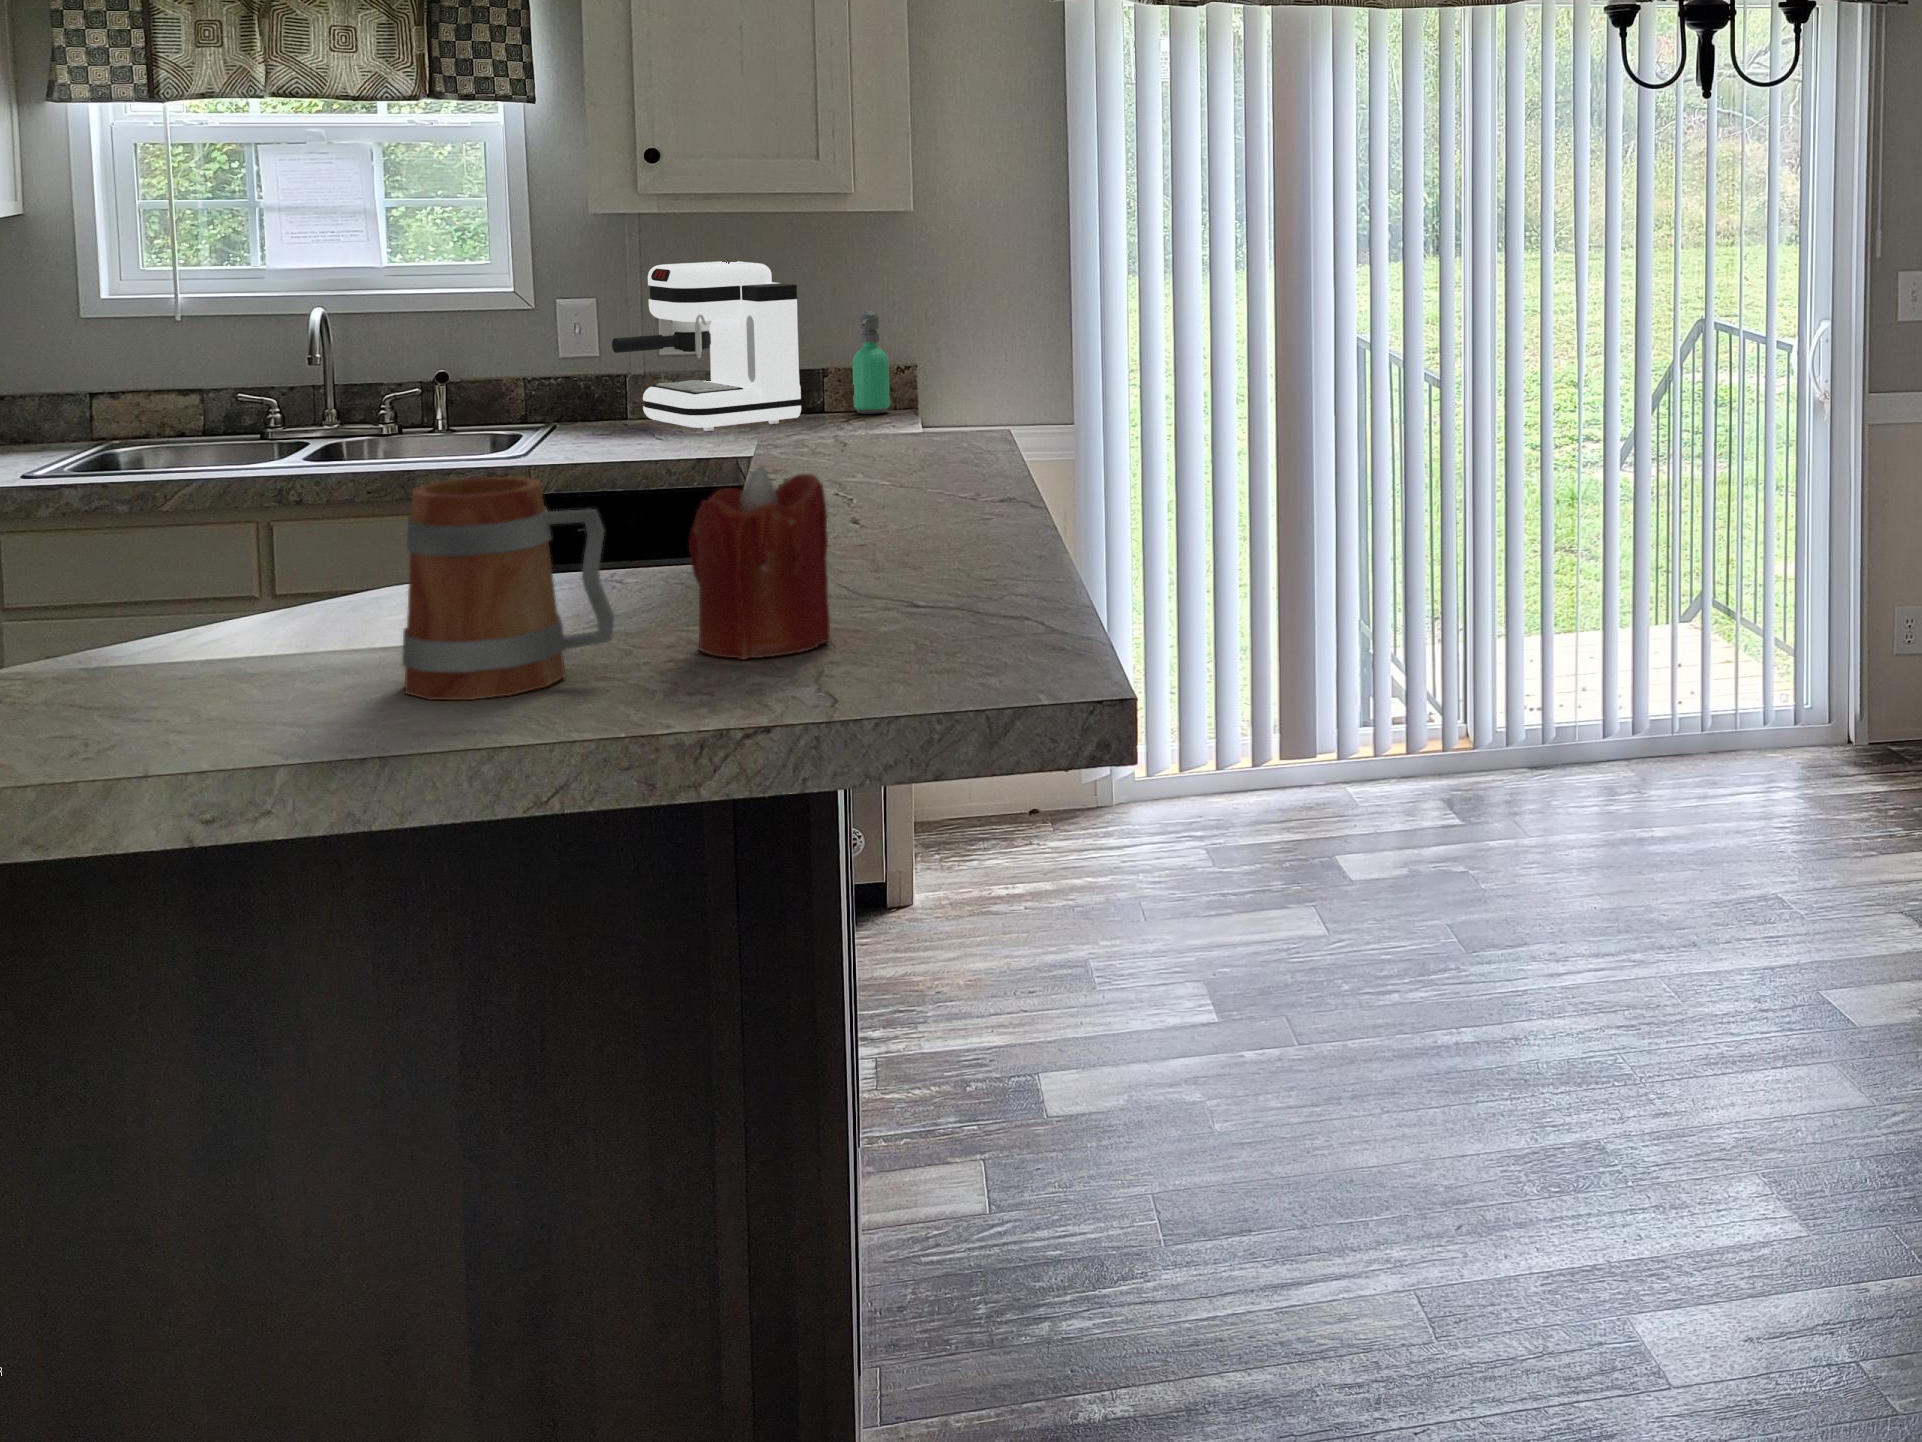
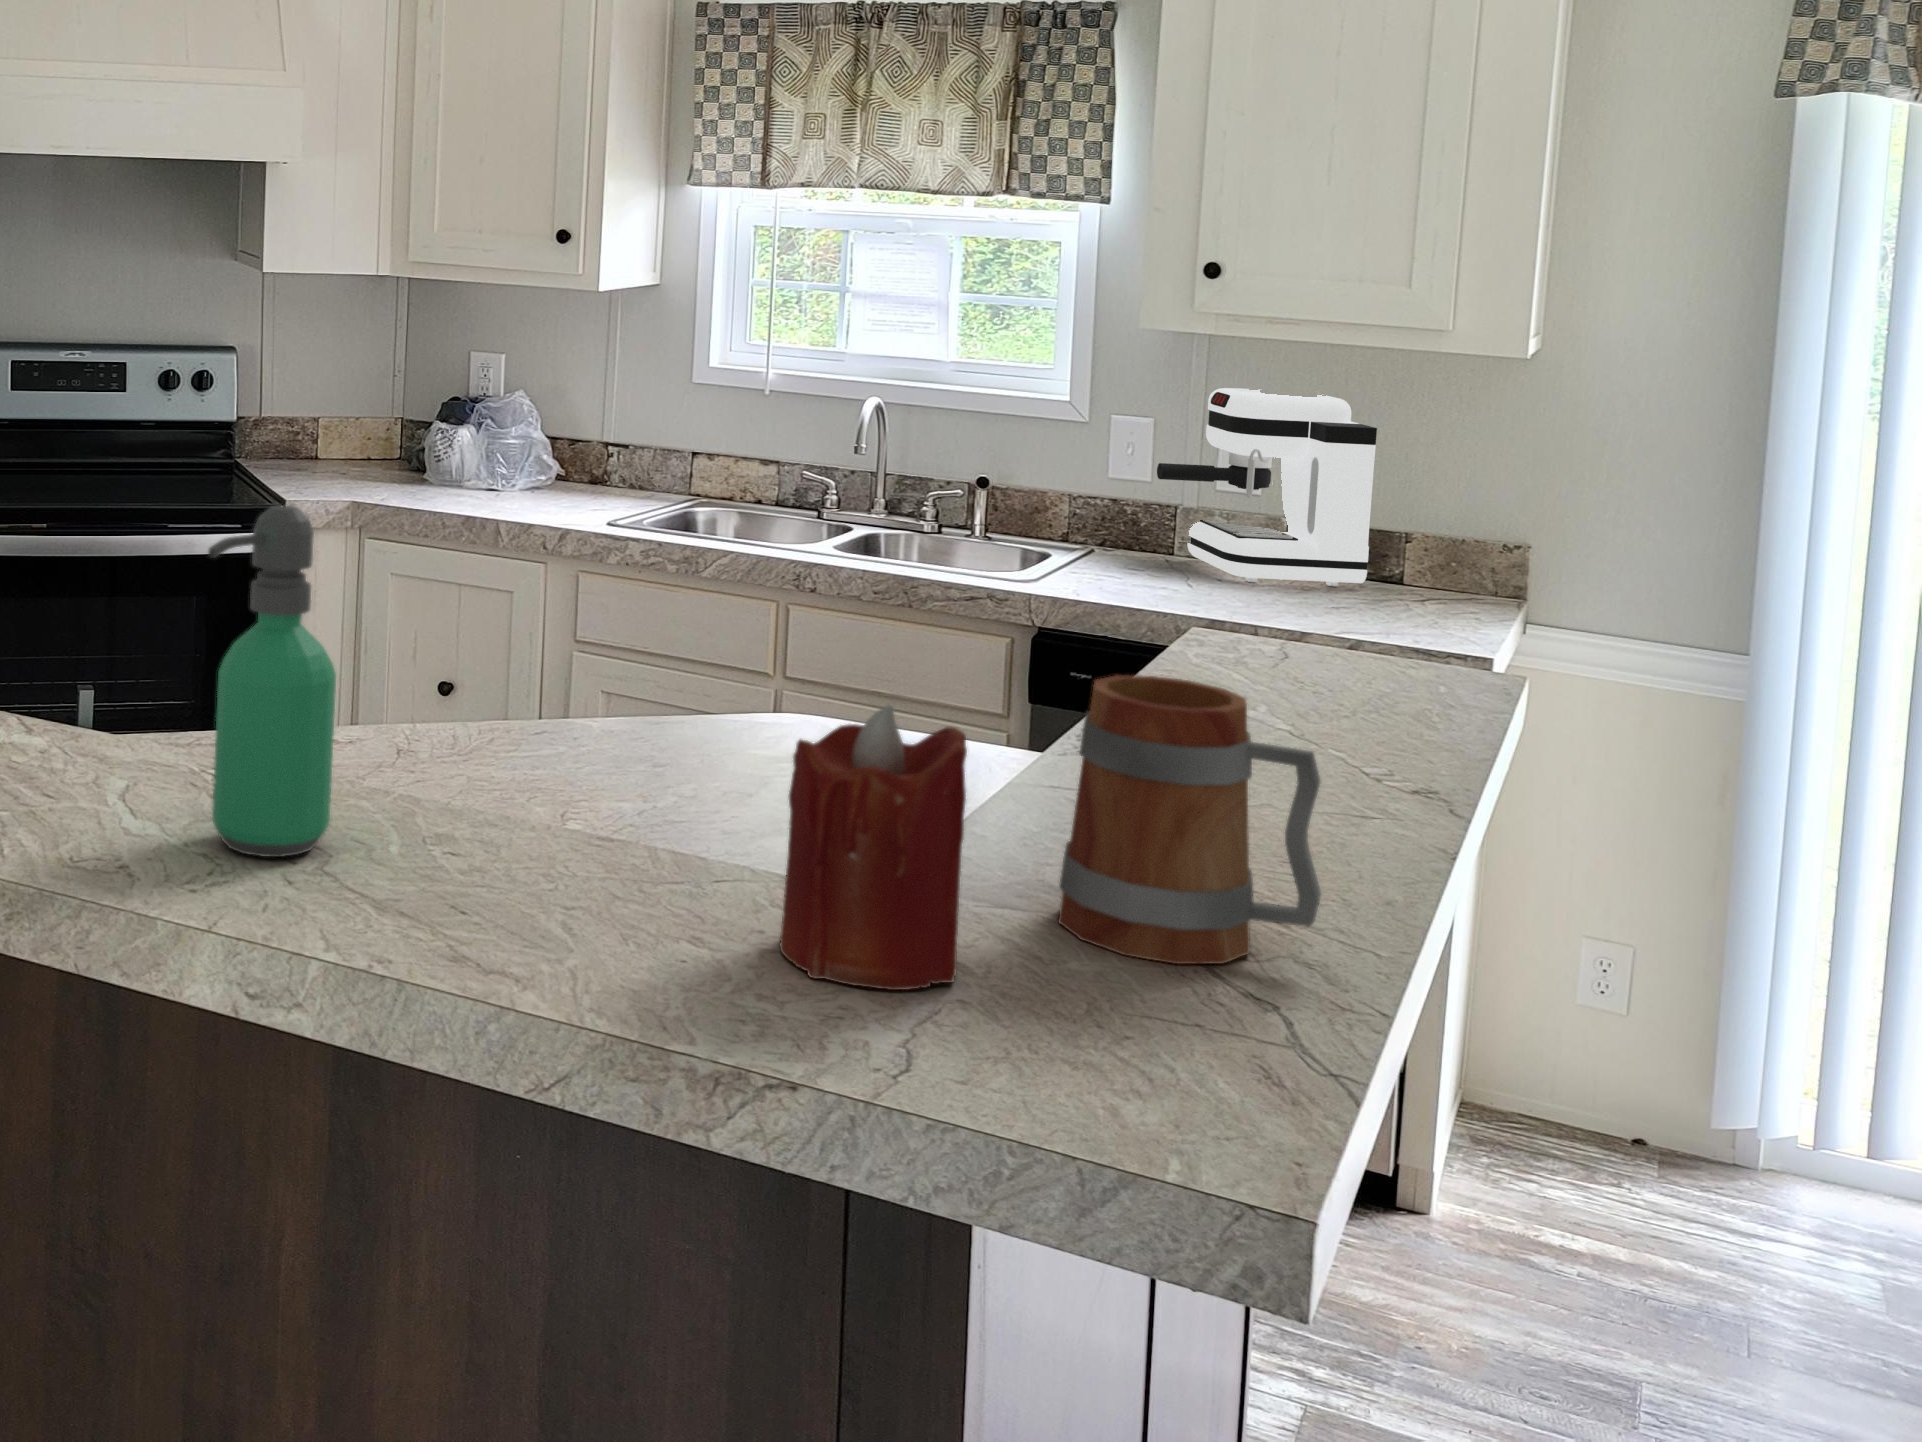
soap dispenser: present [852,311,890,414] -> present [208,505,336,857]
mug: present [402,477,614,700] -> present [1058,675,1321,964]

